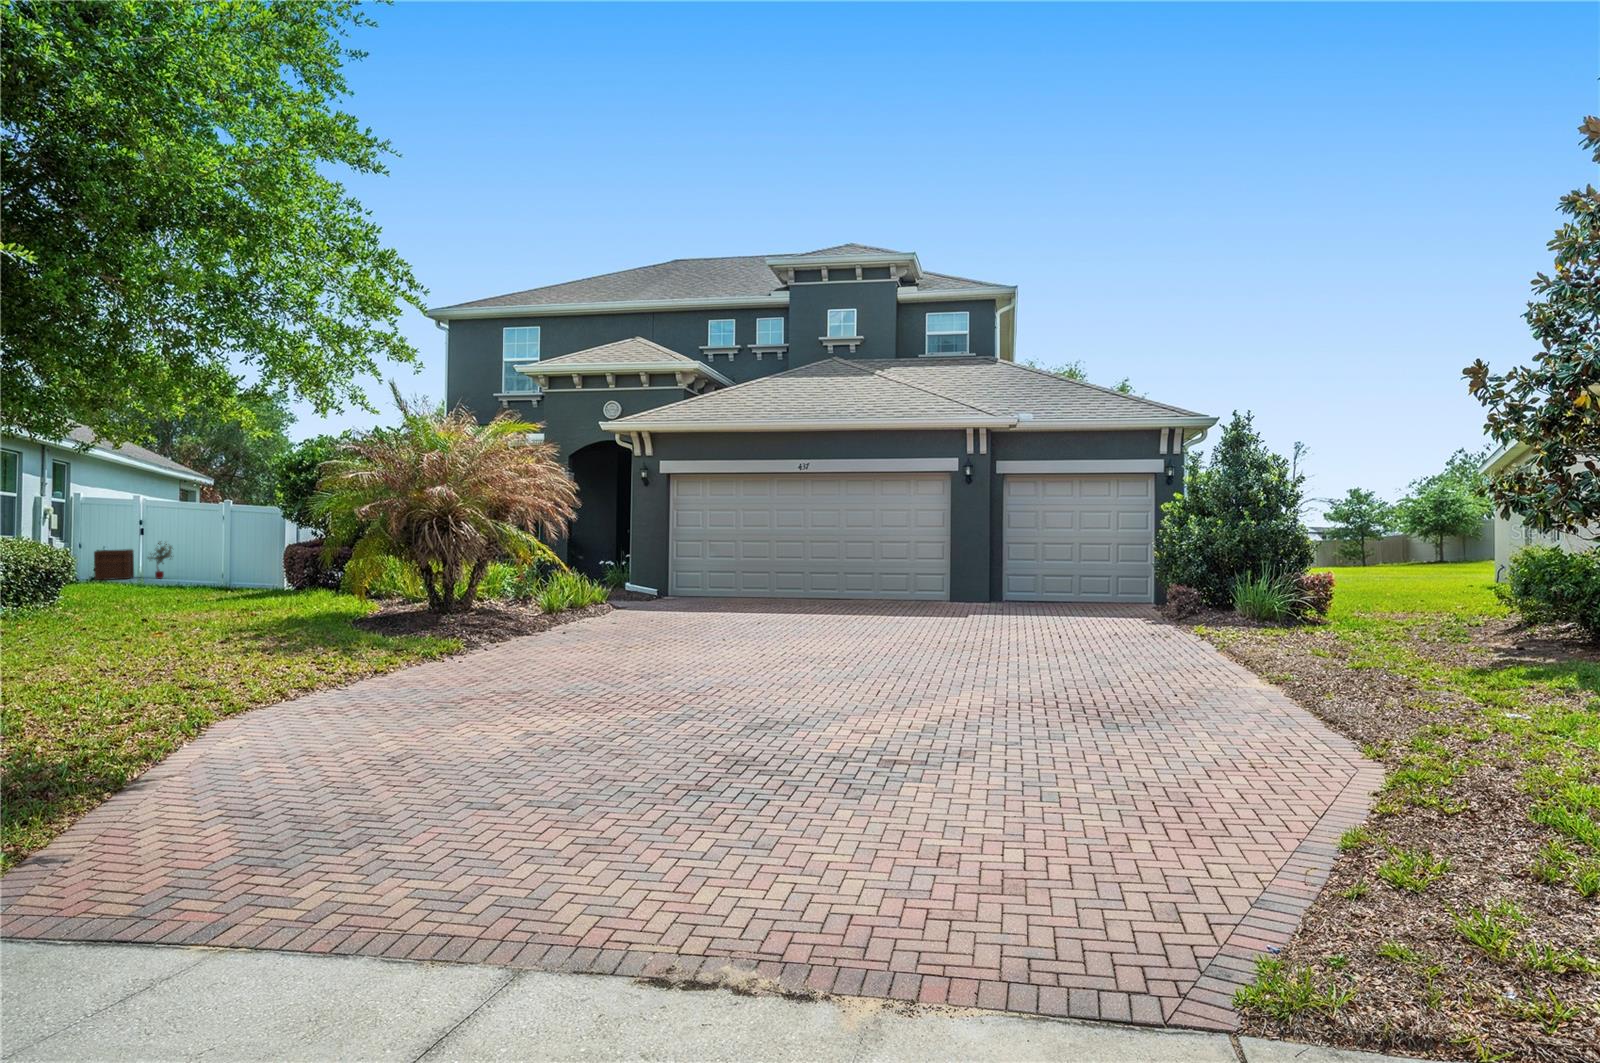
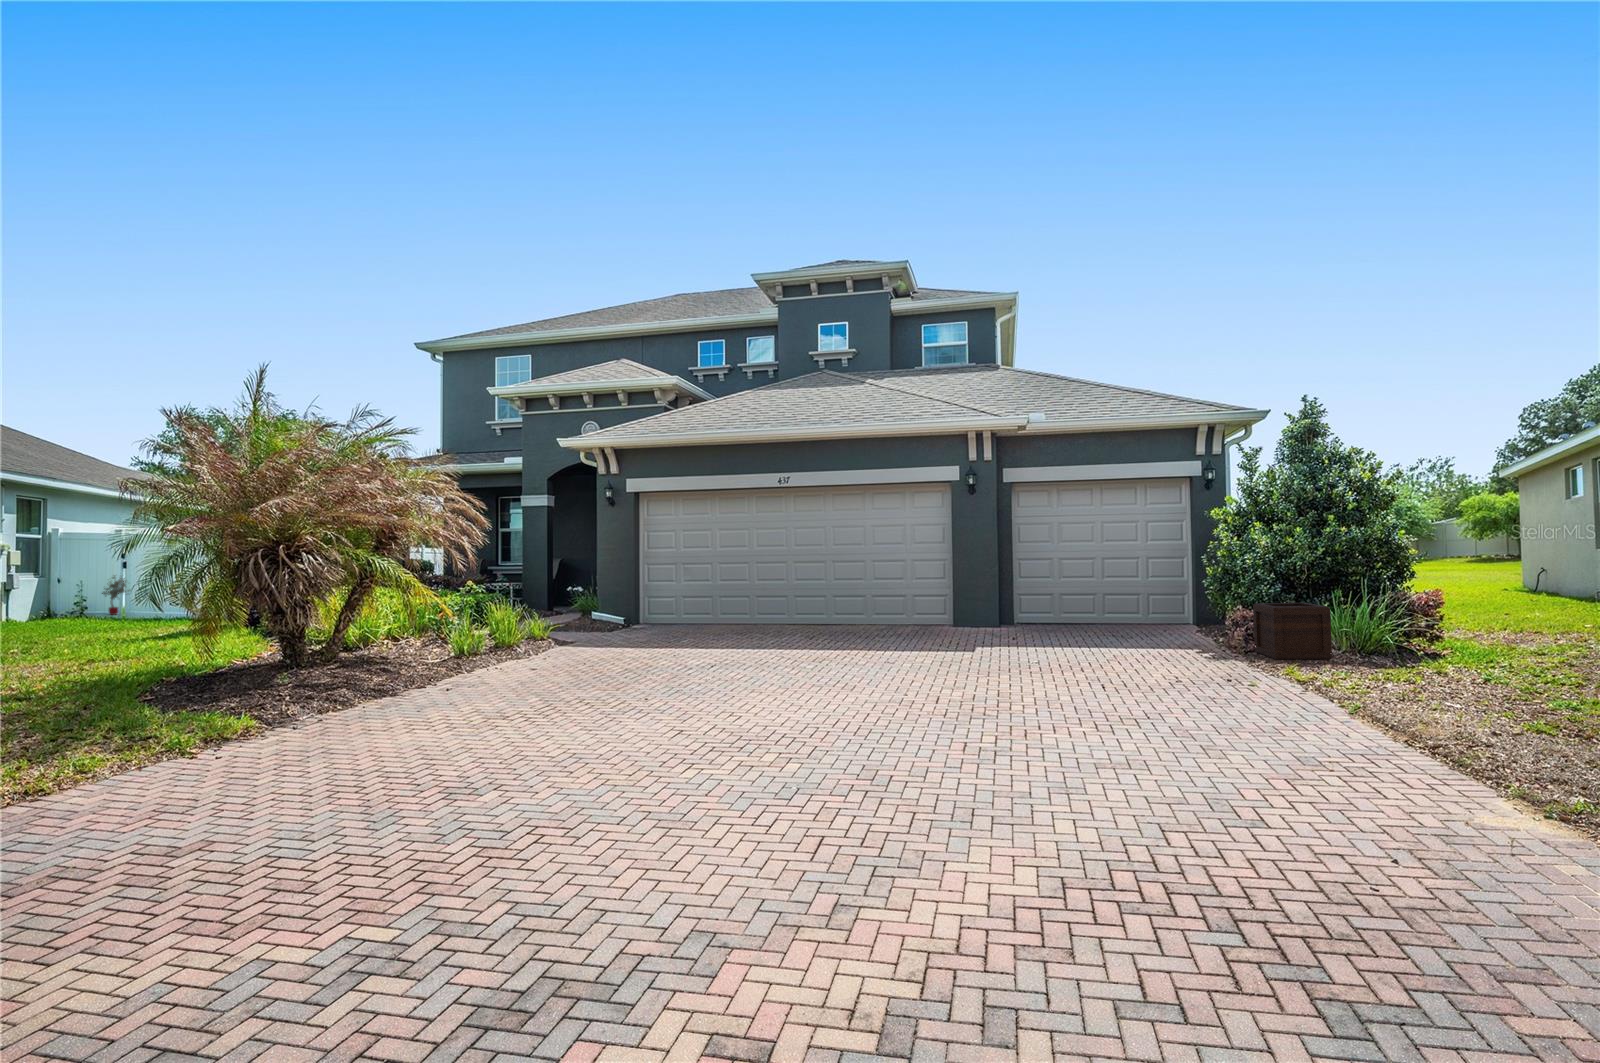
wooden crate: present [94,549,134,580] -> present [1253,603,1332,660]

